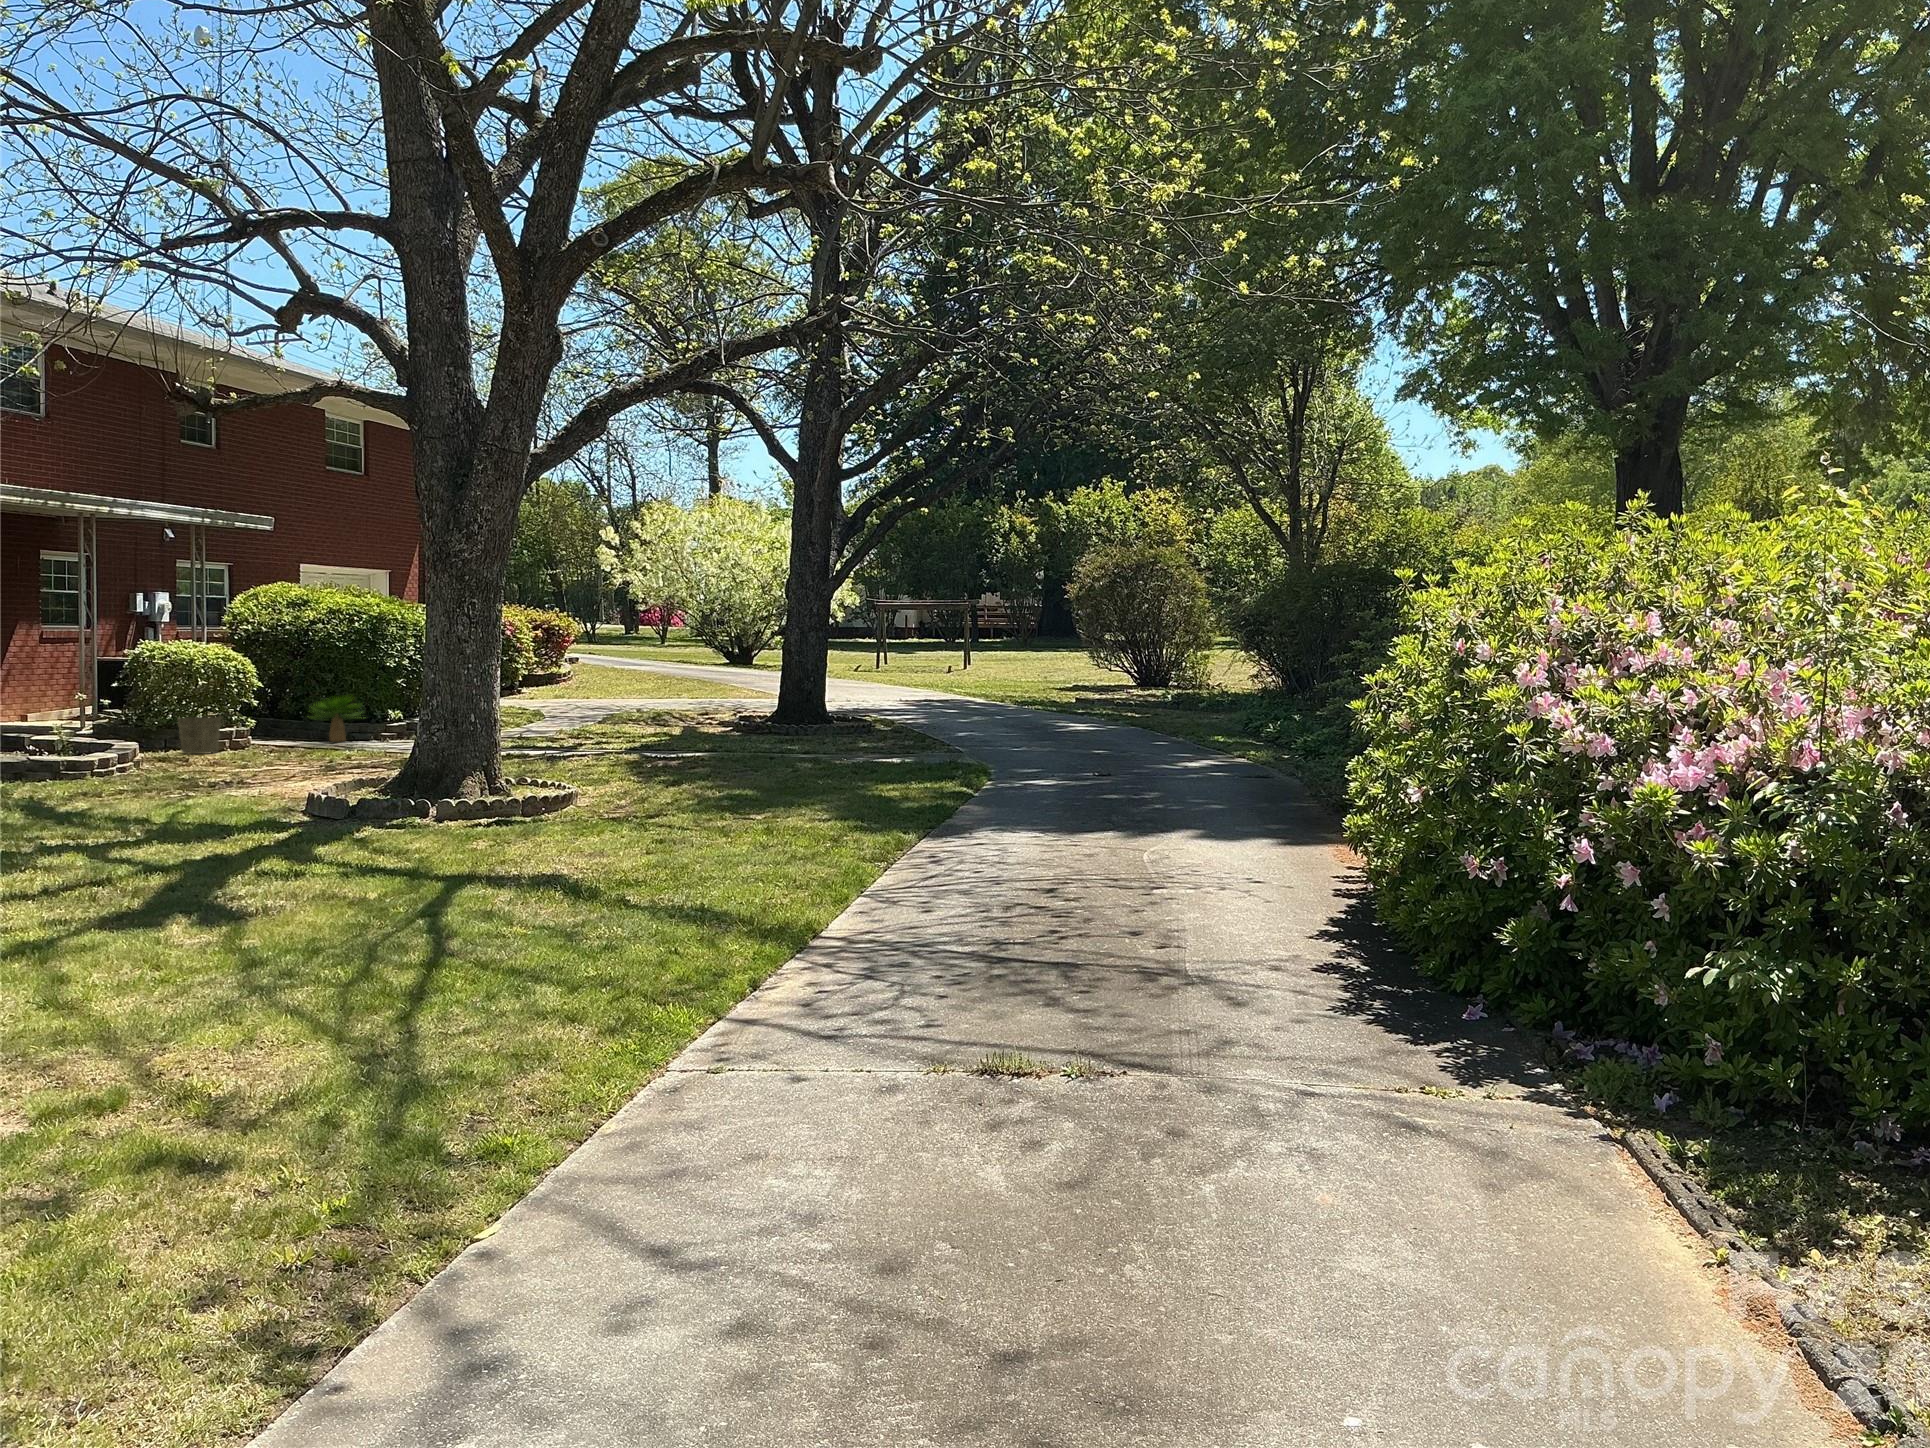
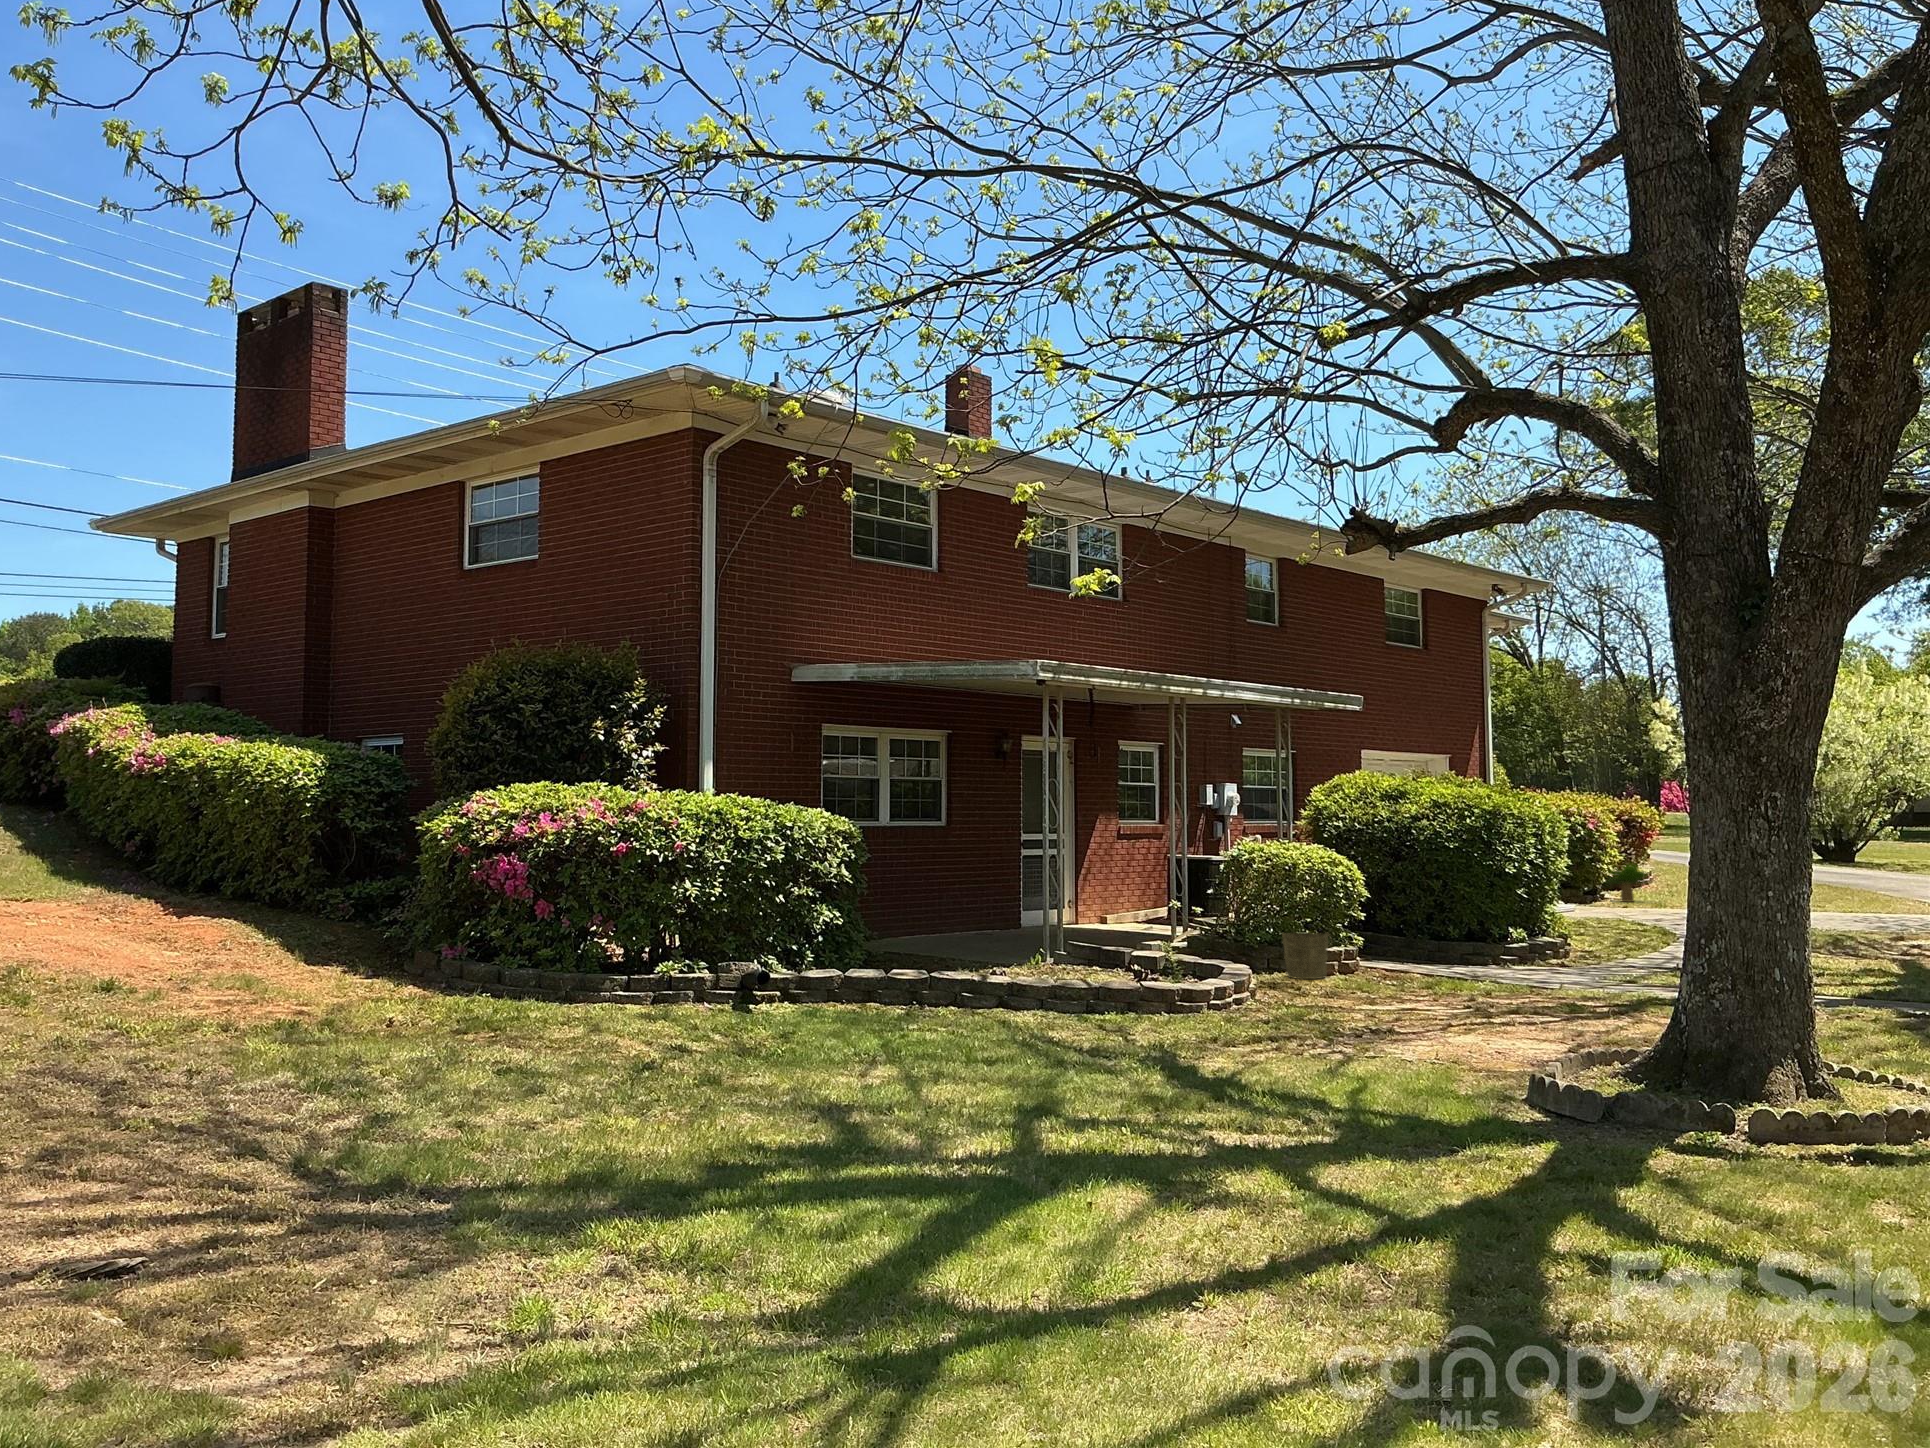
potted plant: present [308,696,364,742] -> present [1605,864,1648,902]

